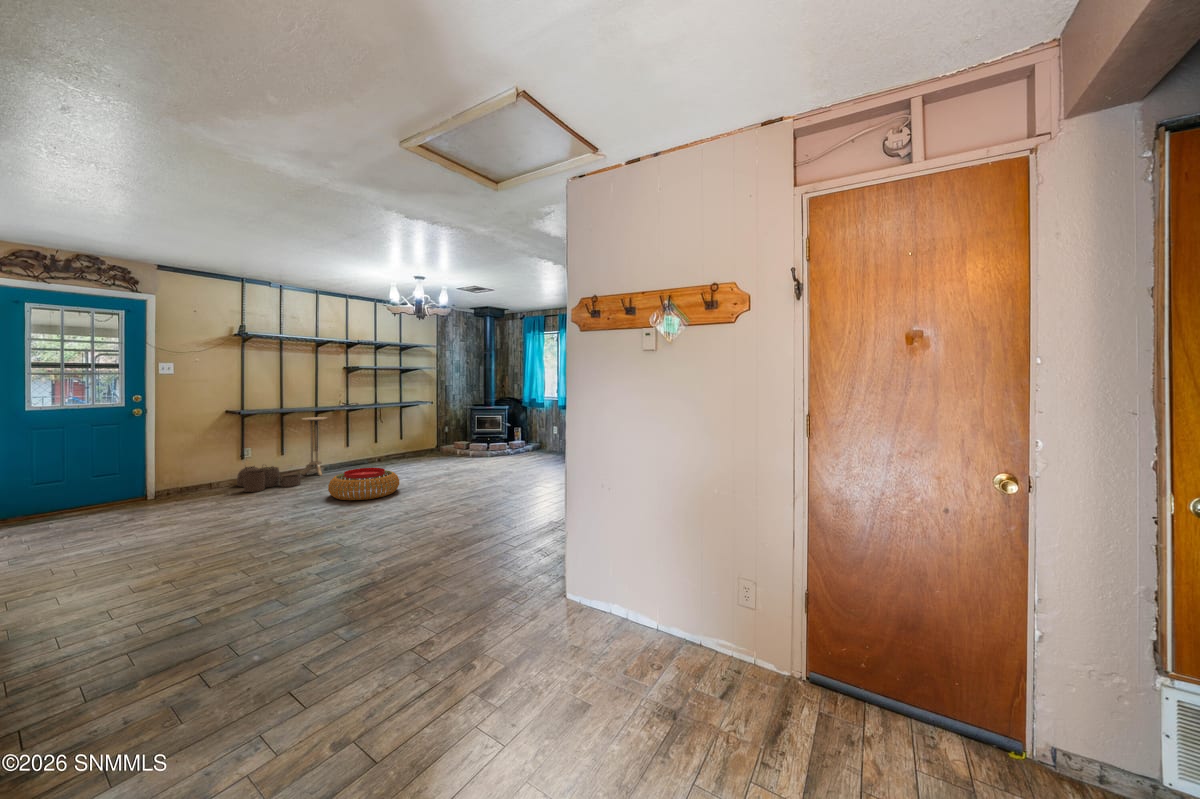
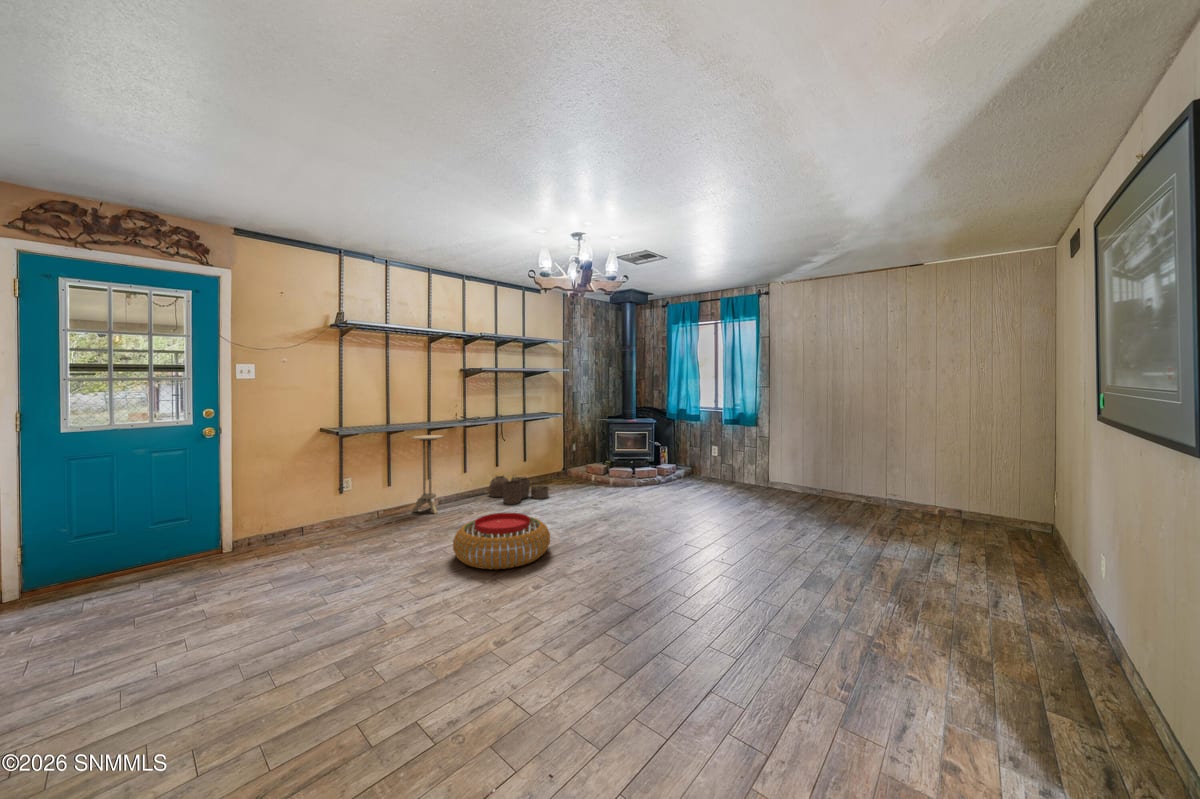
woven basket: present [237,466,300,492] -> present [489,476,548,504]

